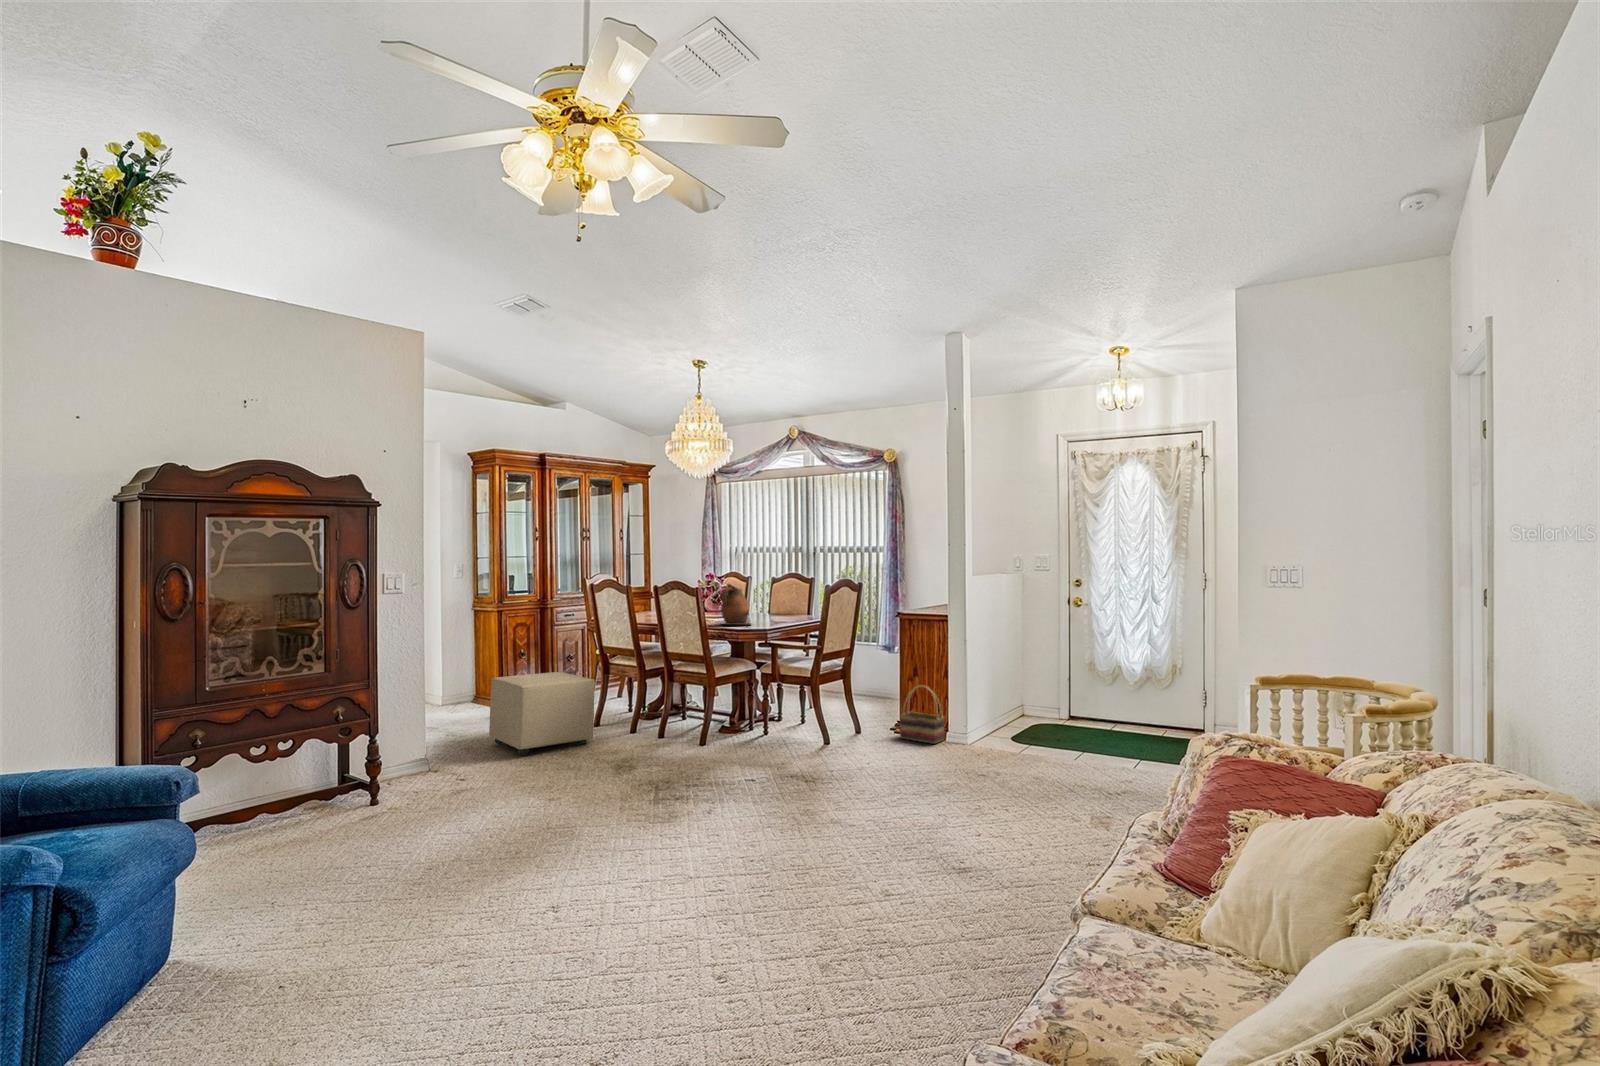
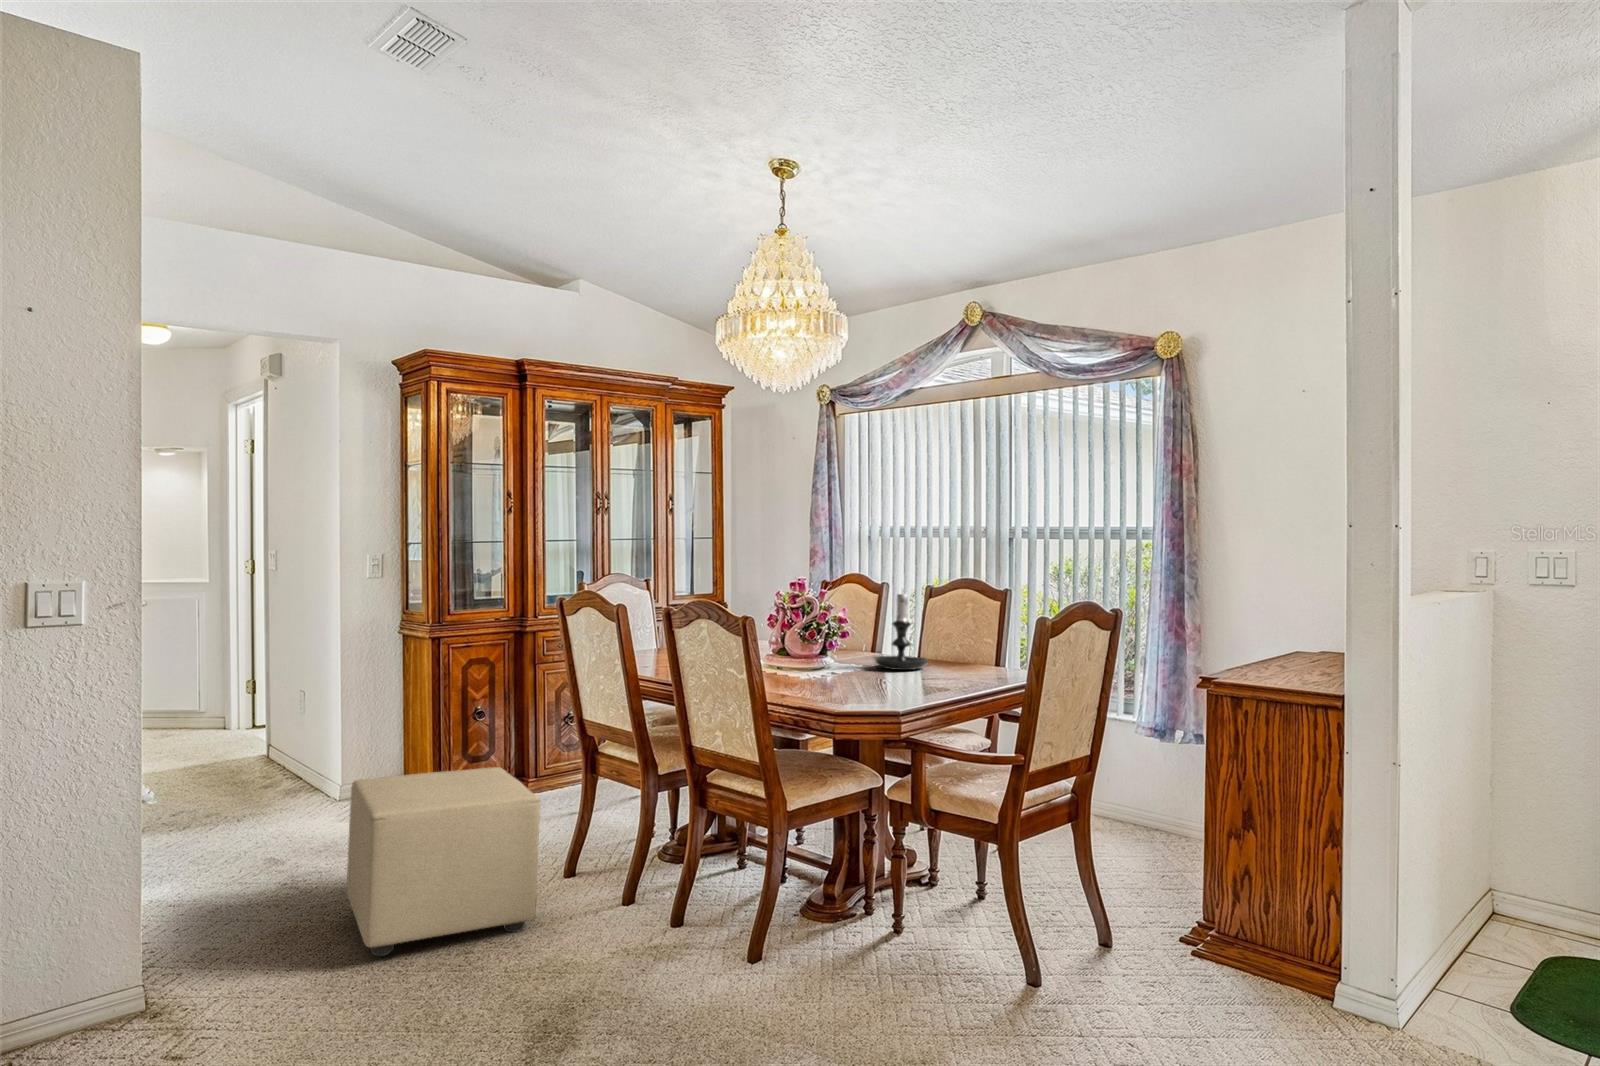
candle holder: none [749,578,776,617] -> present [874,594,928,670]
ceramic pitcher: present [721,584,750,625] -> none [796,603,871,697]
basket: present [900,685,945,744] -> none [1215,861,1337,1020]

